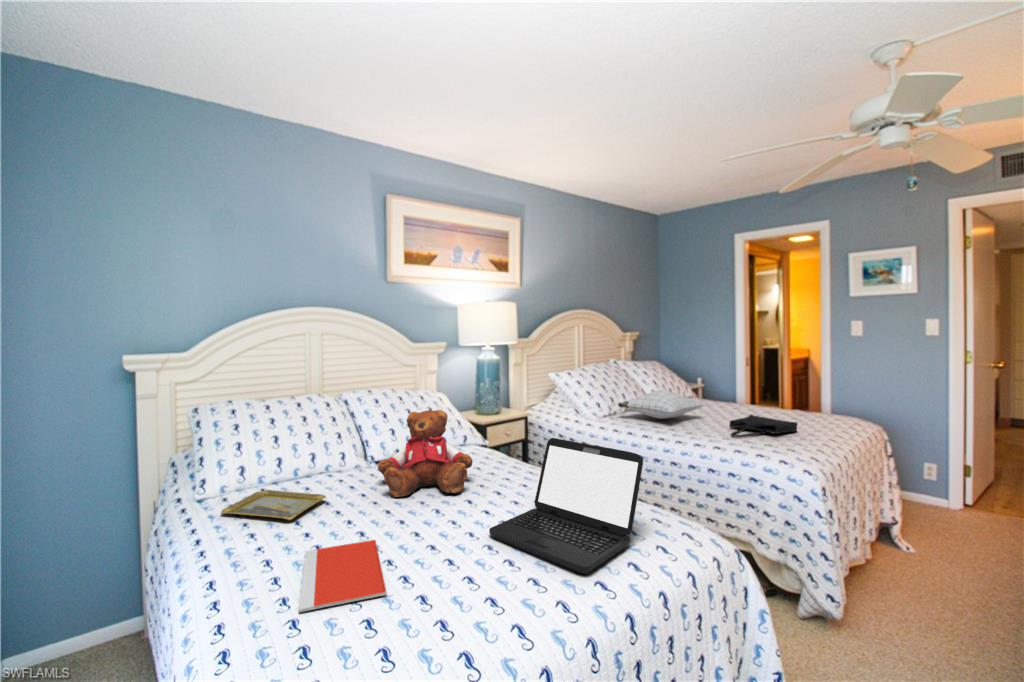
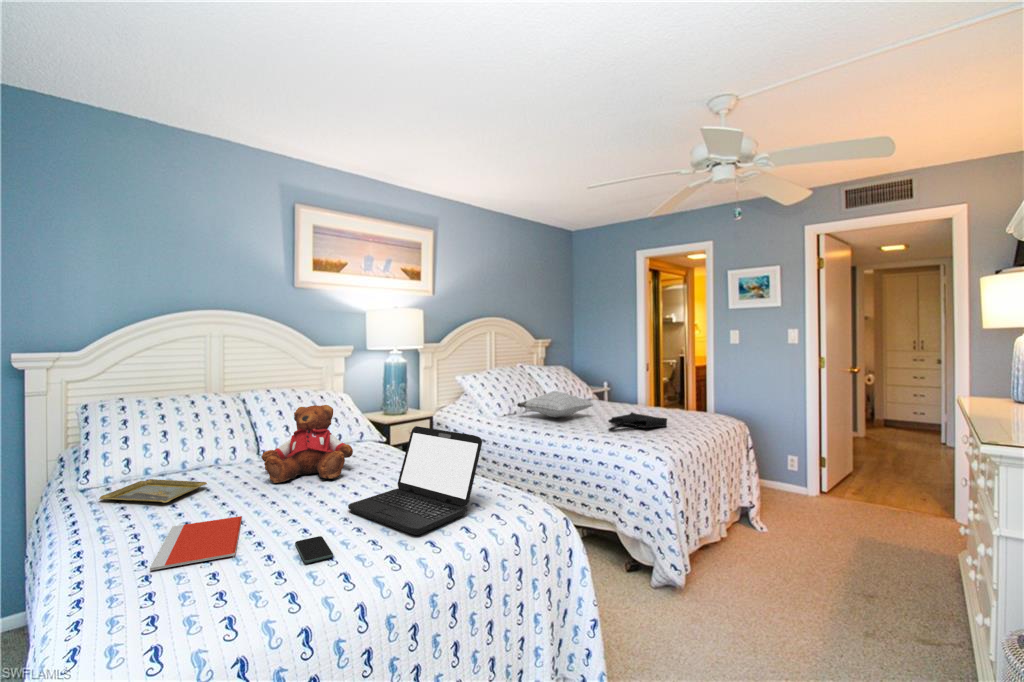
smartphone: none [448,571,499,610] -> present [295,536,333,563]

